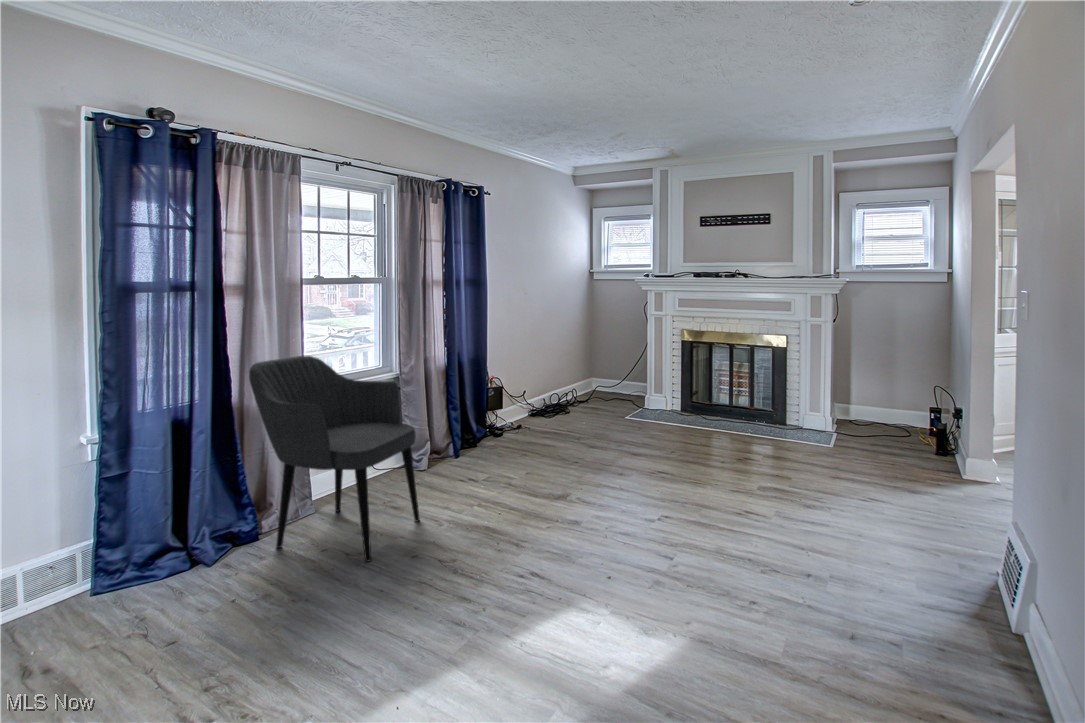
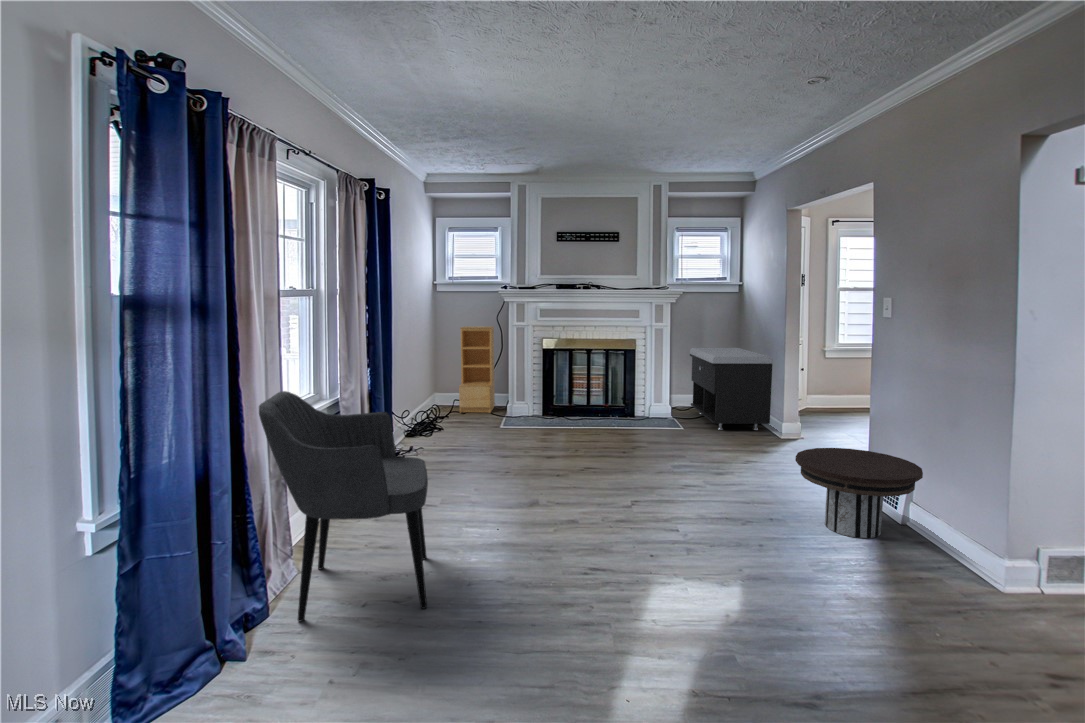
bookshelf: none [595,316,638,403] -> present [459,326,495,413]
storage bench: none [858,348,955,456] -> present [690,348,772,430]
side table: none [854,480,1052,618] -> present [795,448,923,538]

